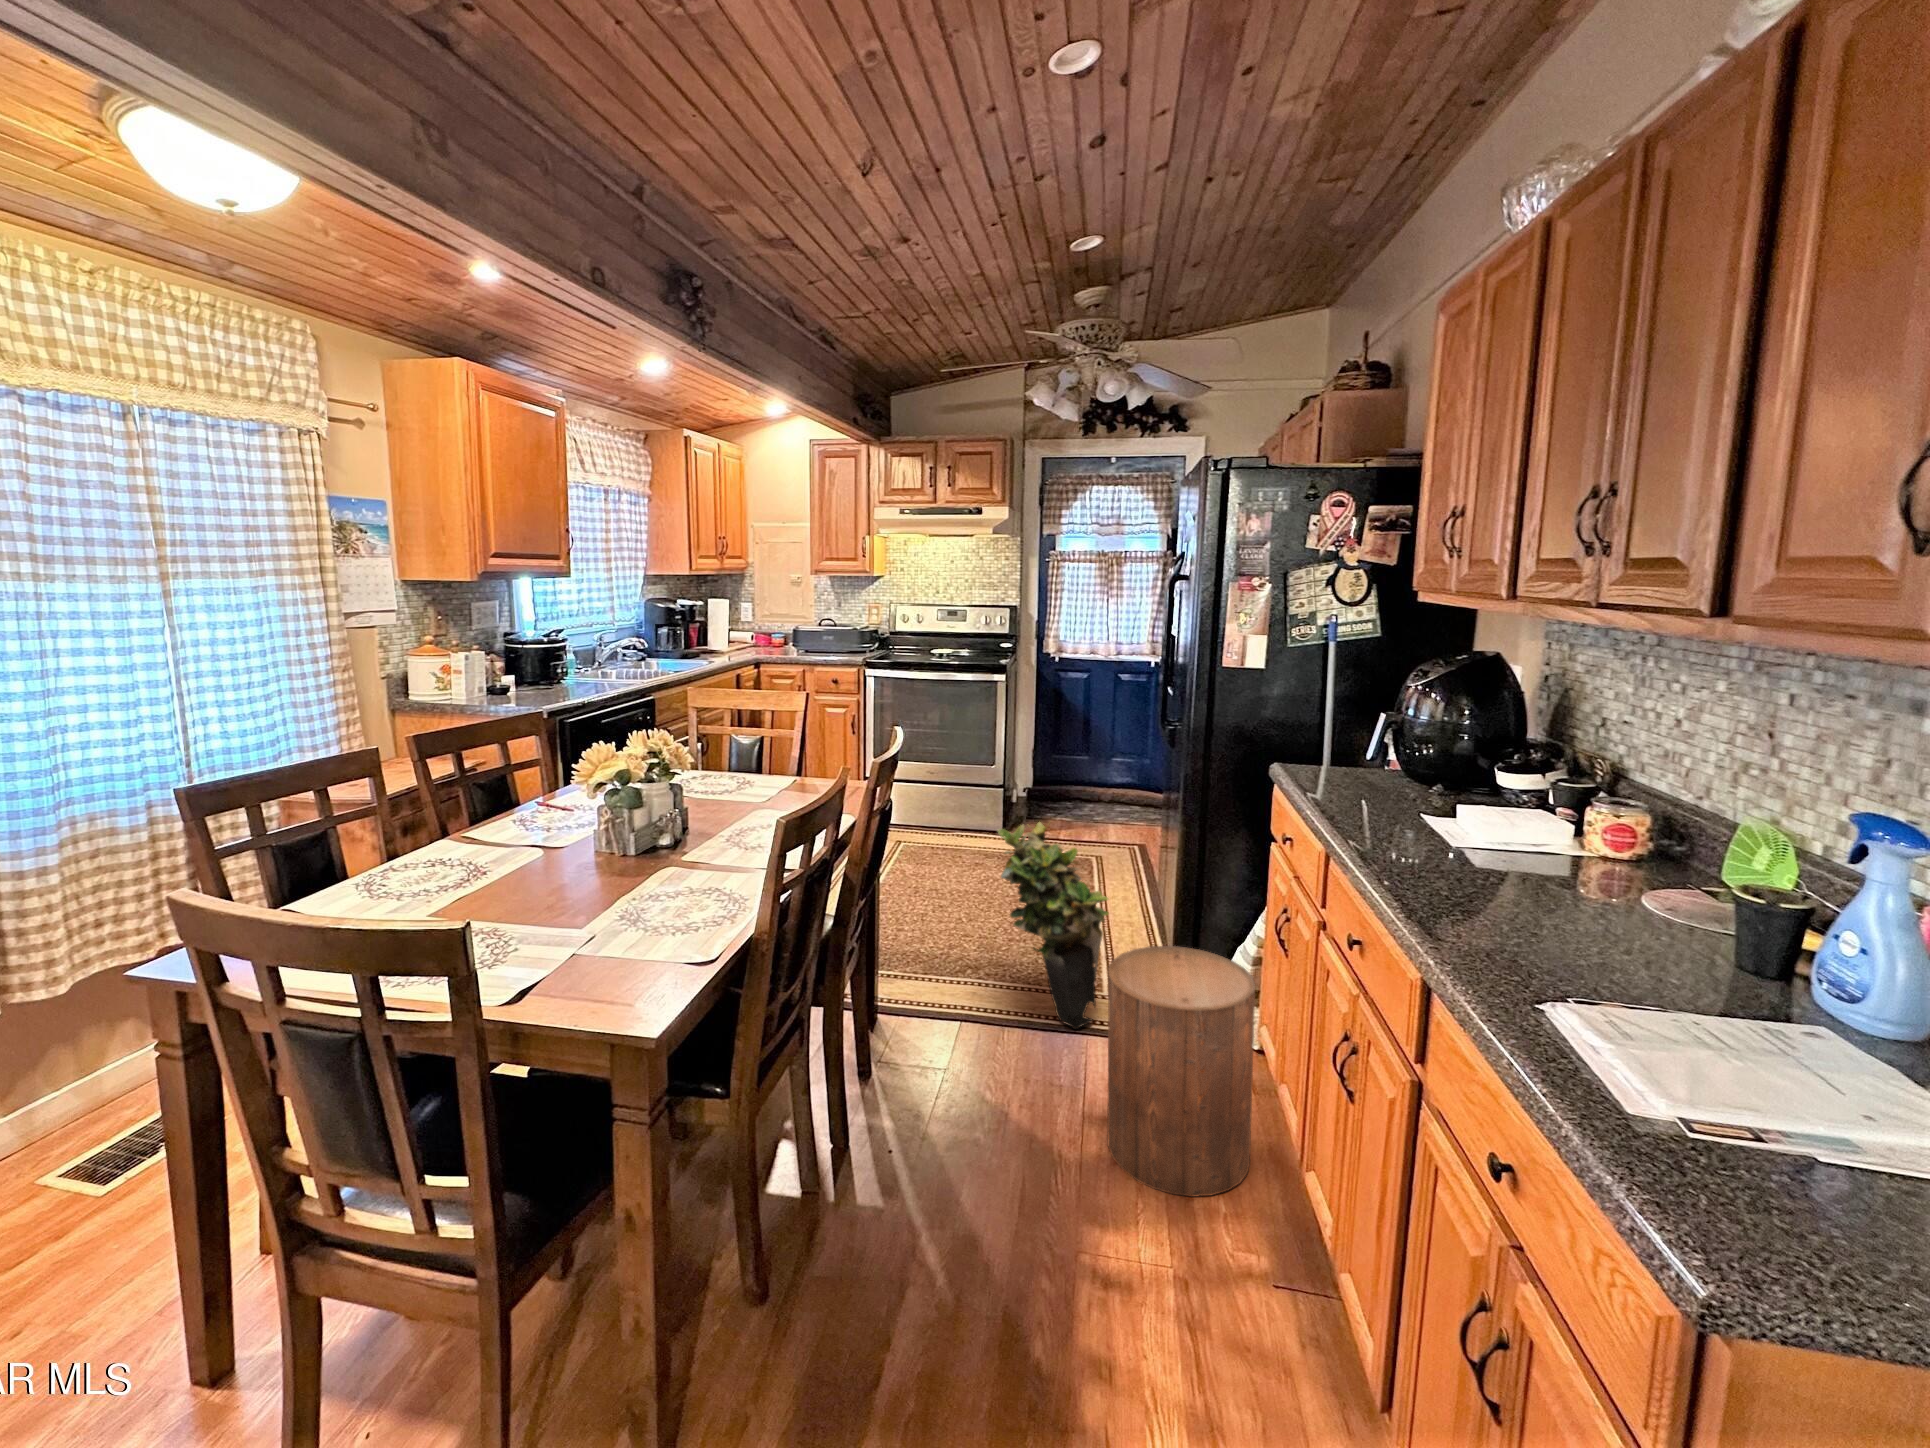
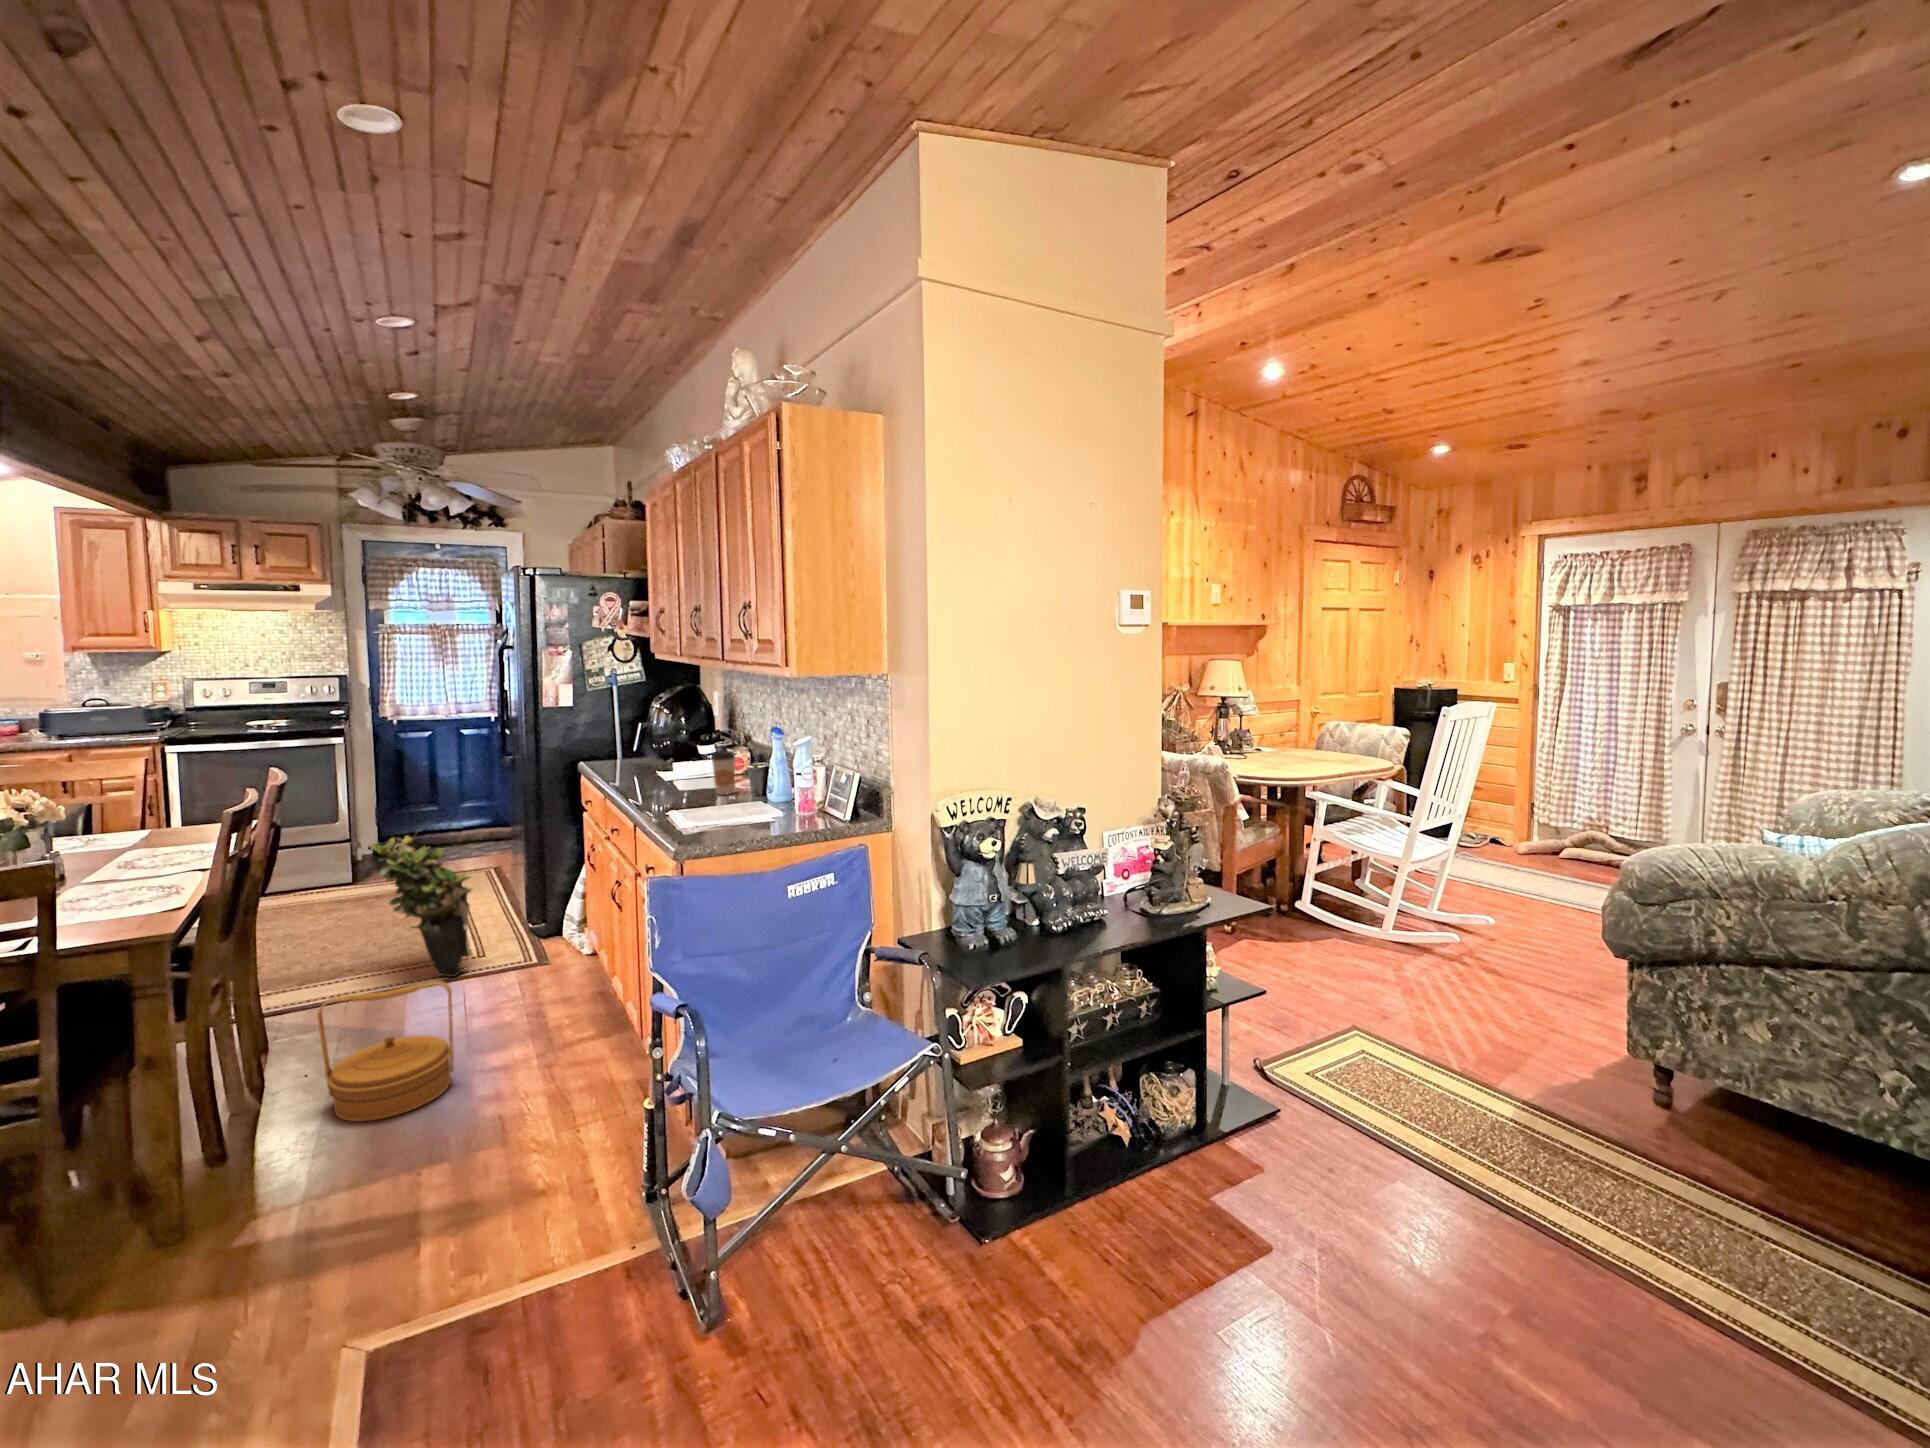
coffee cup: none [1611,833,1683,945] -> present [712,751,735,795]
stool: present [1107,946,1255,1197] -> none [477,880,584,1024]
basket: none [875,1112,1051,1355] -> present [317,981,454,1121]

